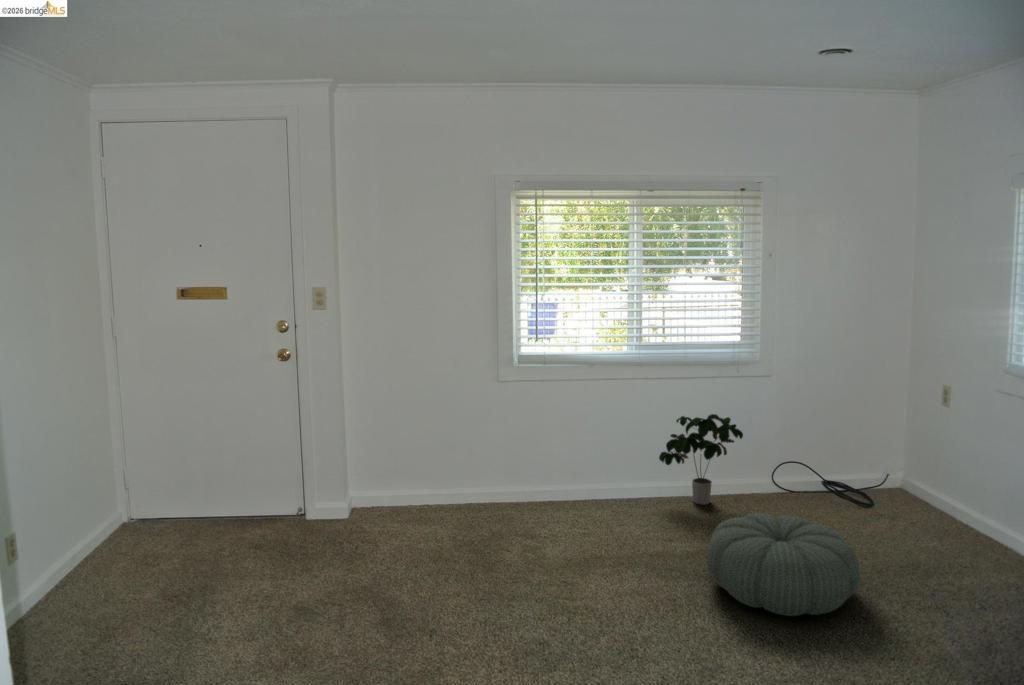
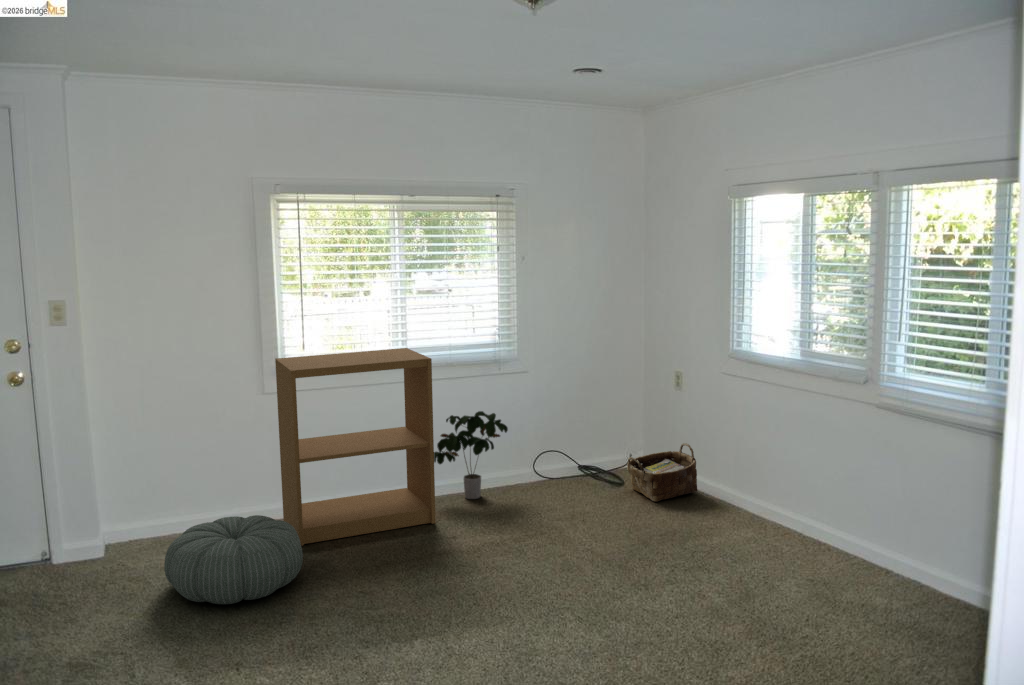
bookshelf: none [508,345,660,534] -> present [275,348,436,546]
woven basket: none [882,470,974,535] -> present [627,443,697,502]
pouf: present [707,513,860,616] -> present [164,515,303,604]

